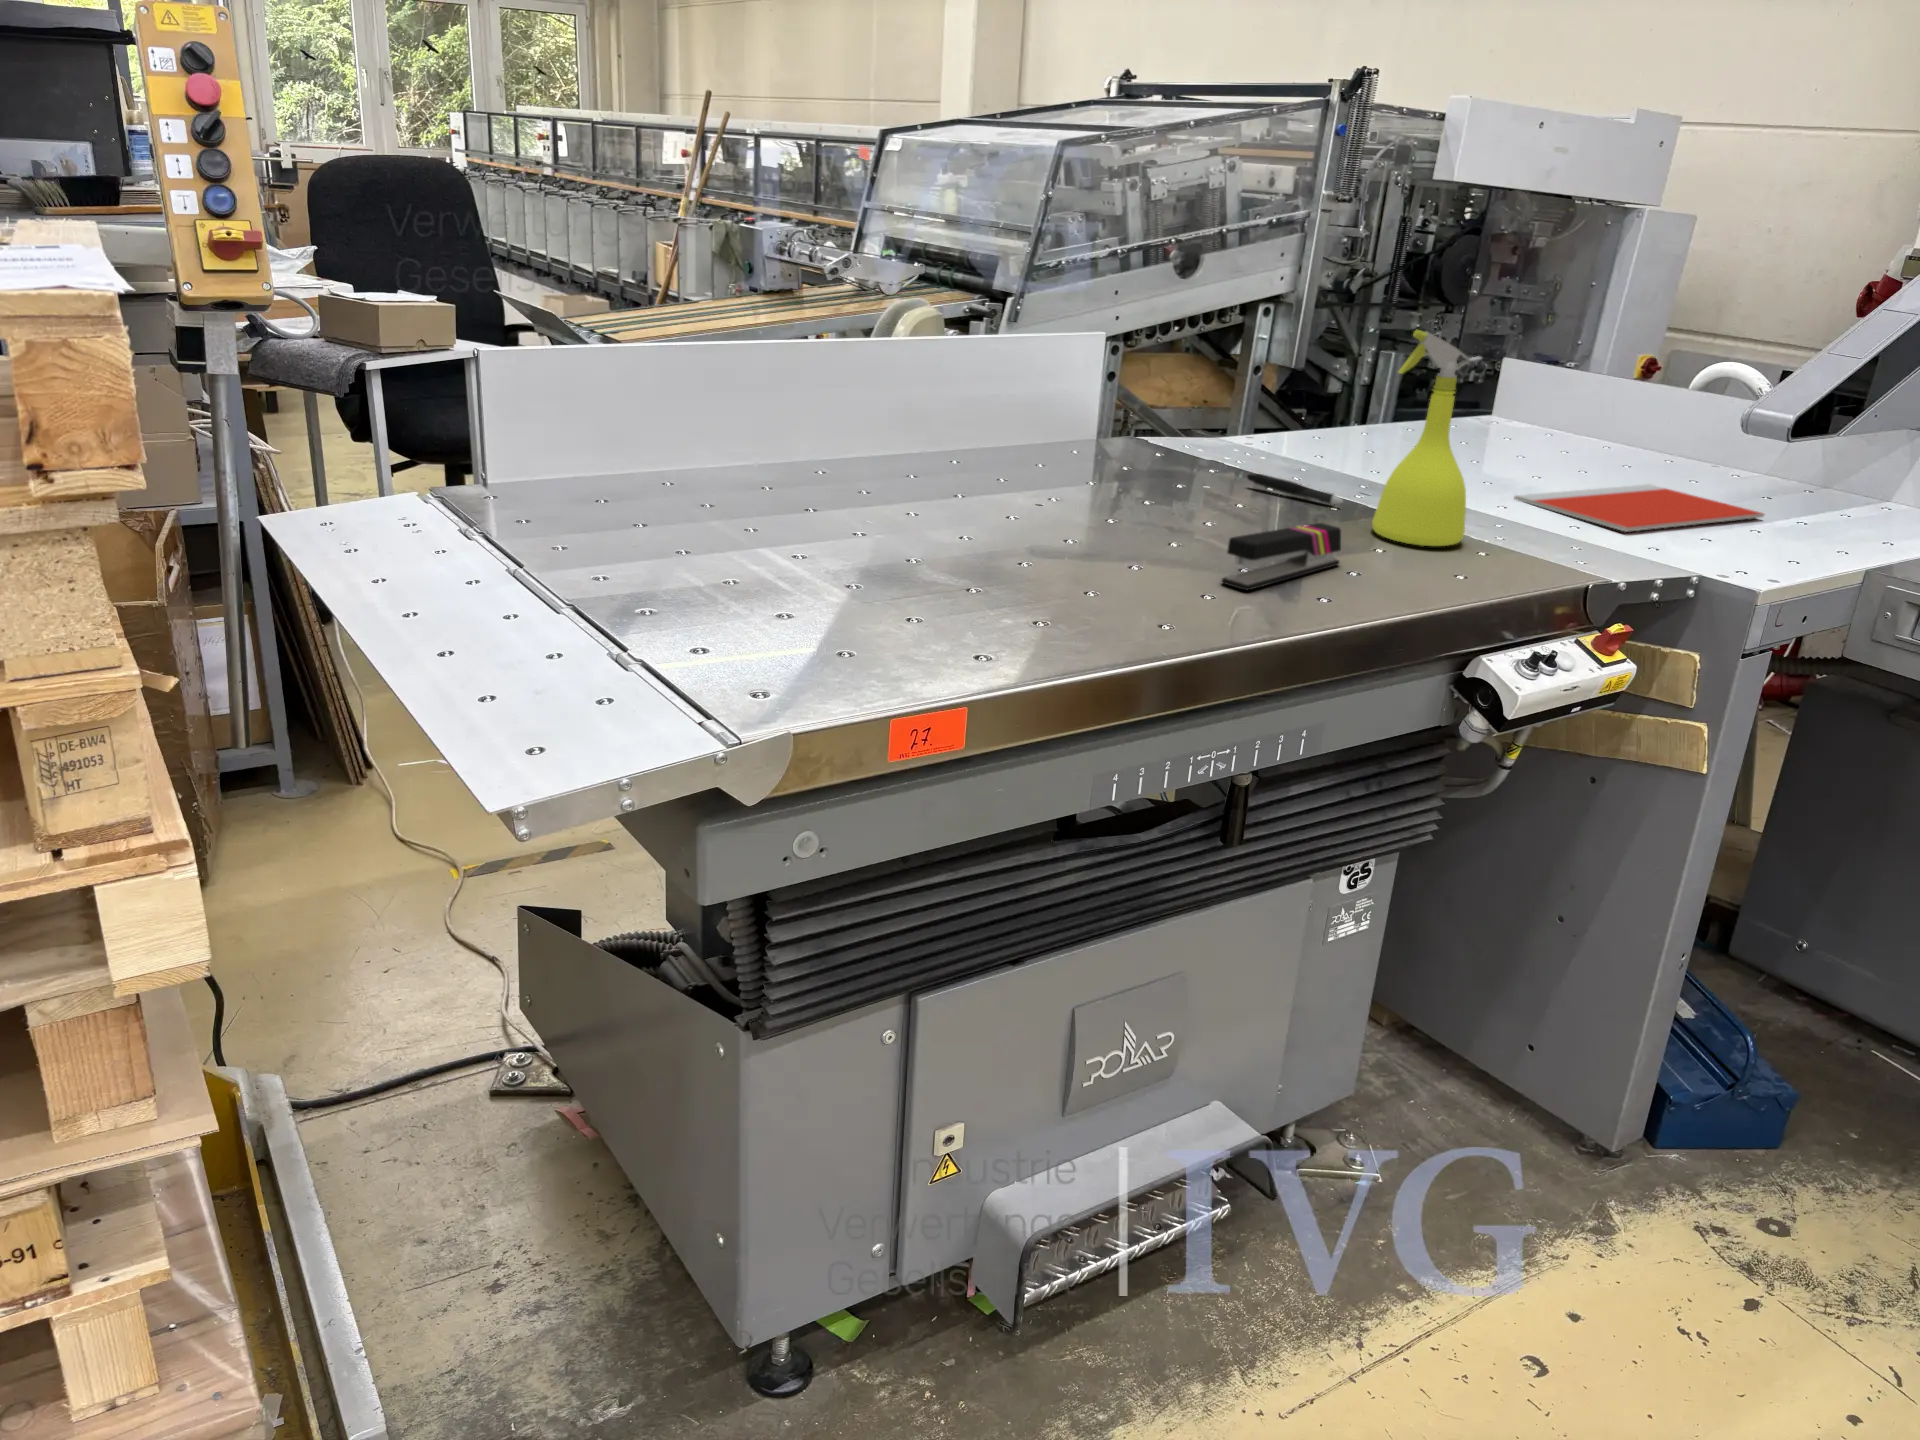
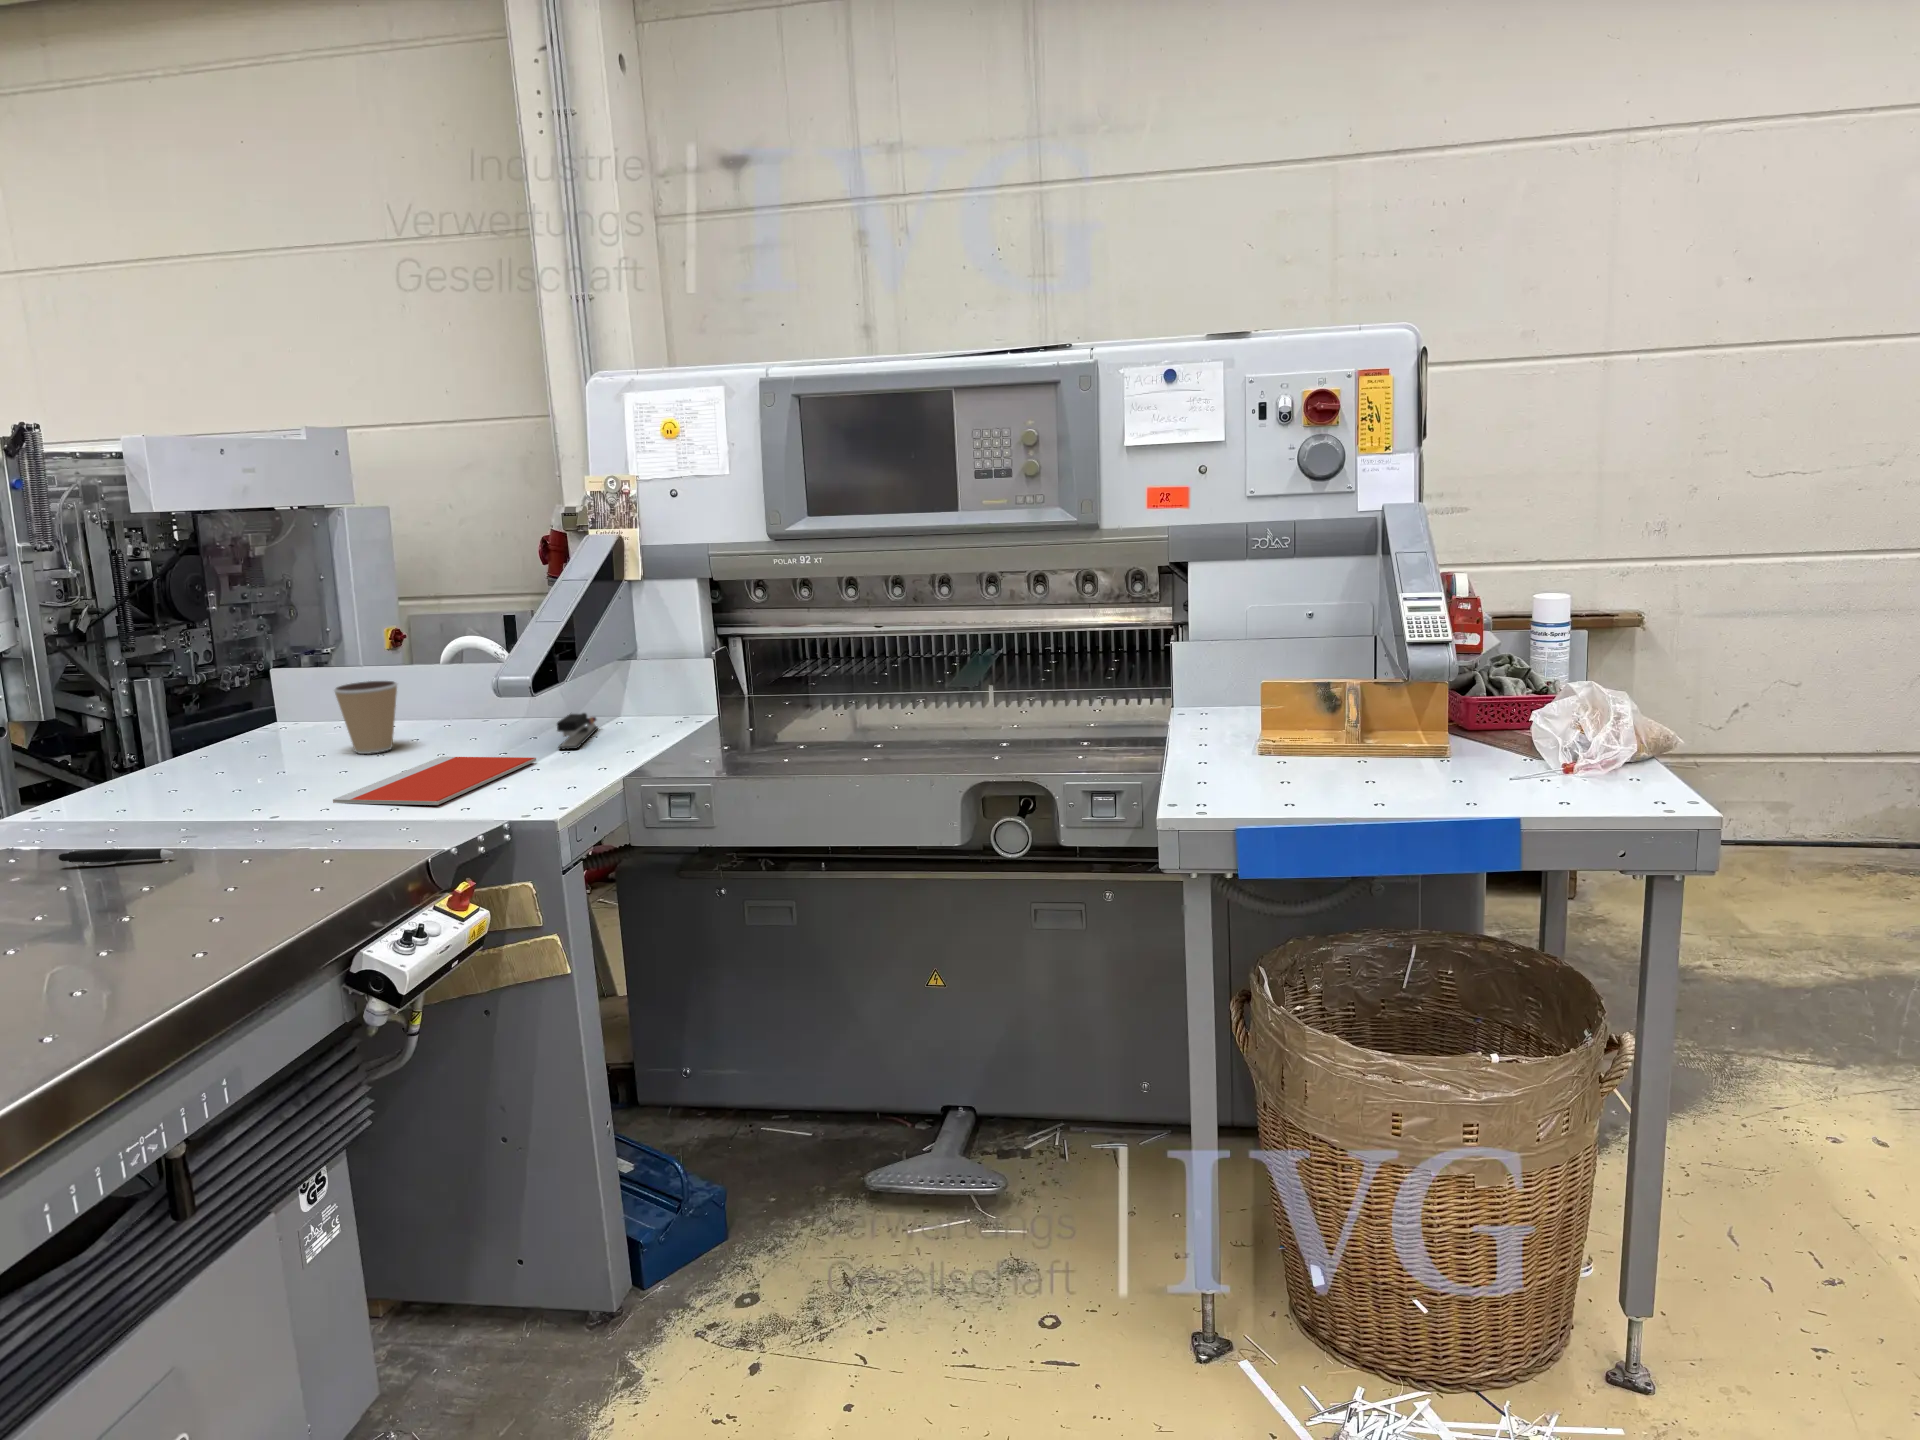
spray bottle: present [1372,330,1481,546] -> none [190,688,304,875]
coffee cup: none [1557,380,1632,464] -> present [334,681,397,754]
stapler: present [1221,523,1341,590] -> present [557,713,598,750]

